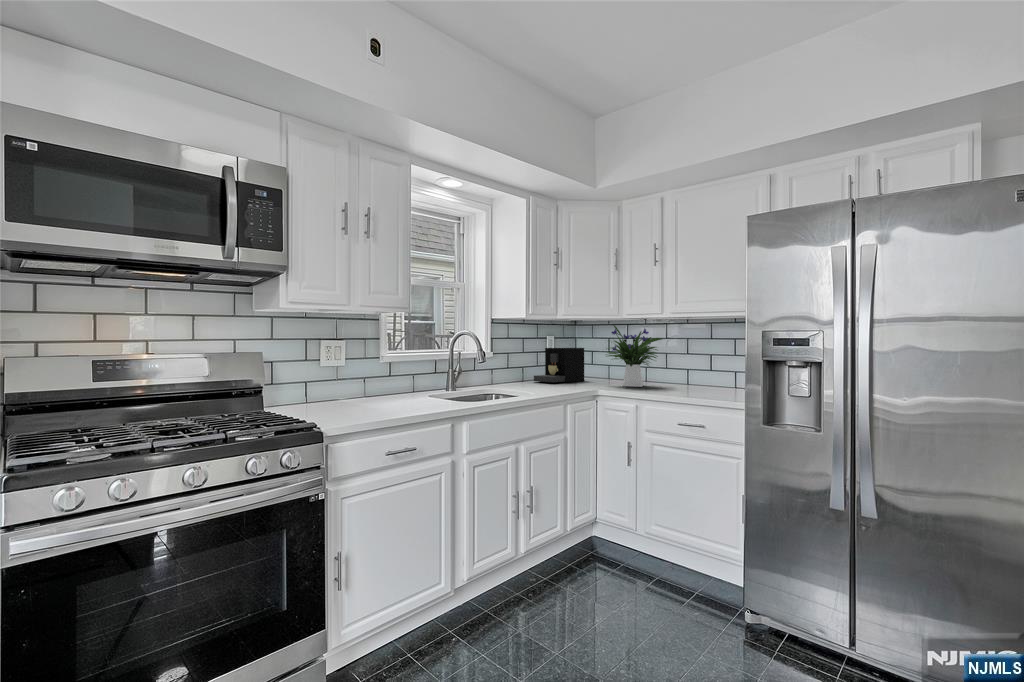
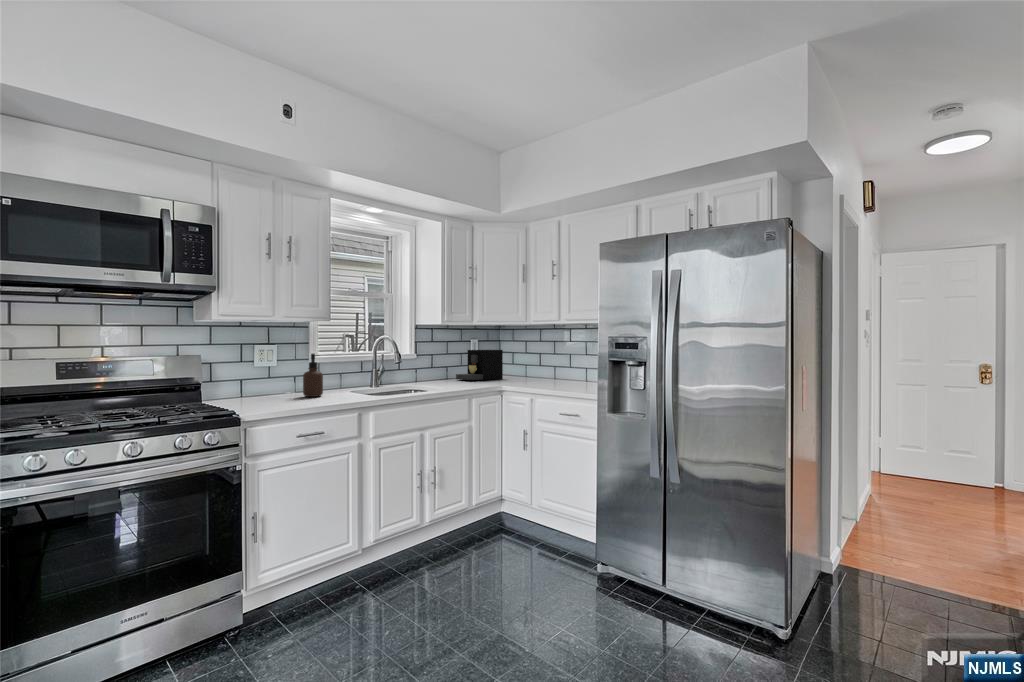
flower arrangement: present [608,325,662,387] -> none [513,330,563,384]
soap dispenser: none [379,351,402,403] -> present [303,353,323,397]

